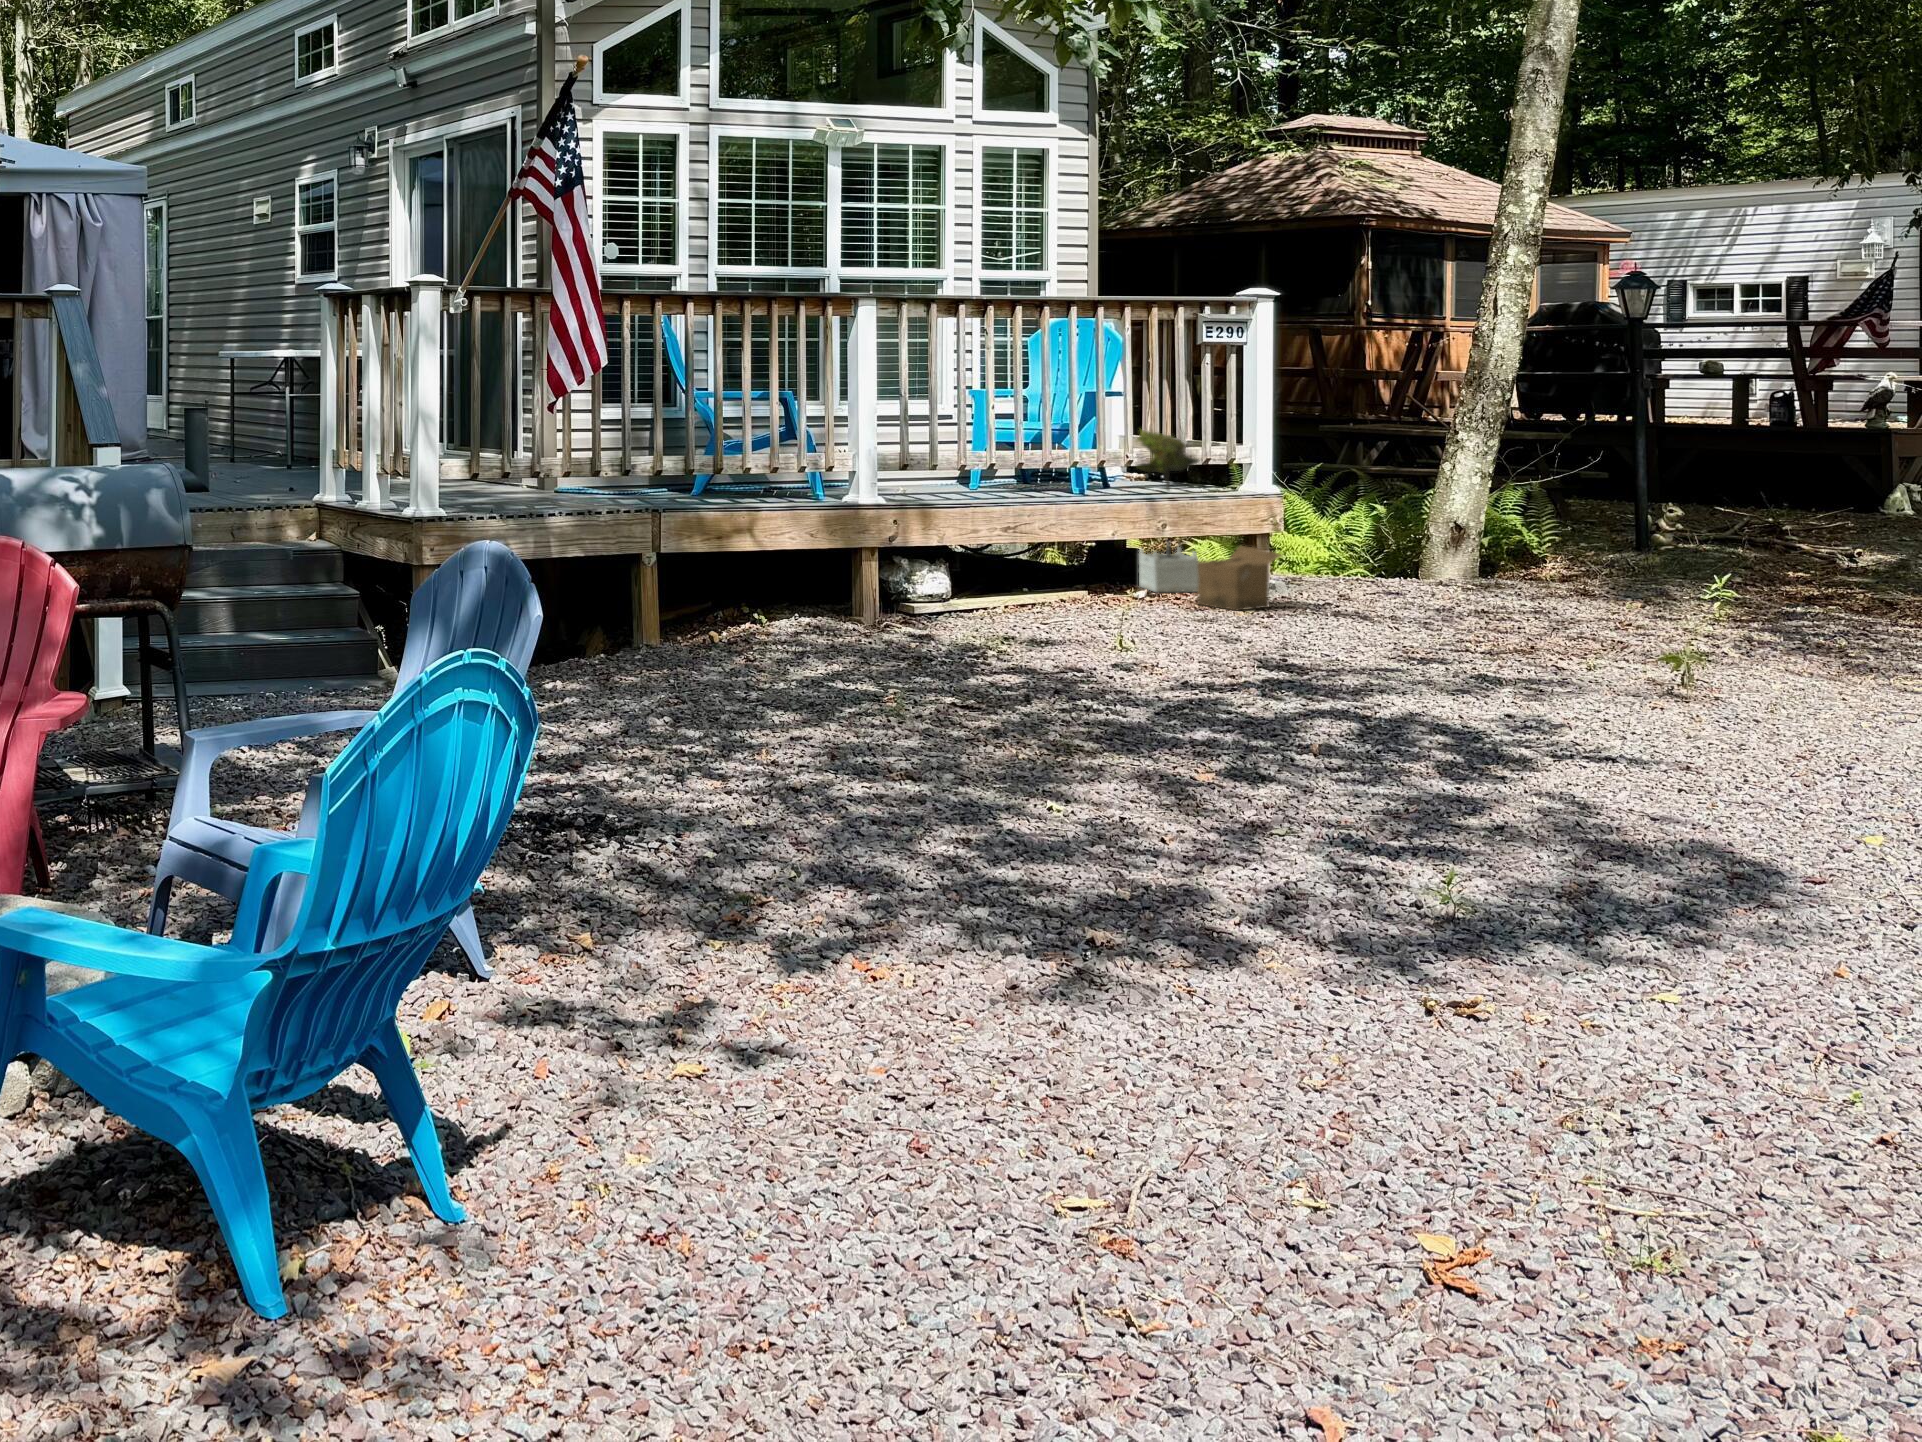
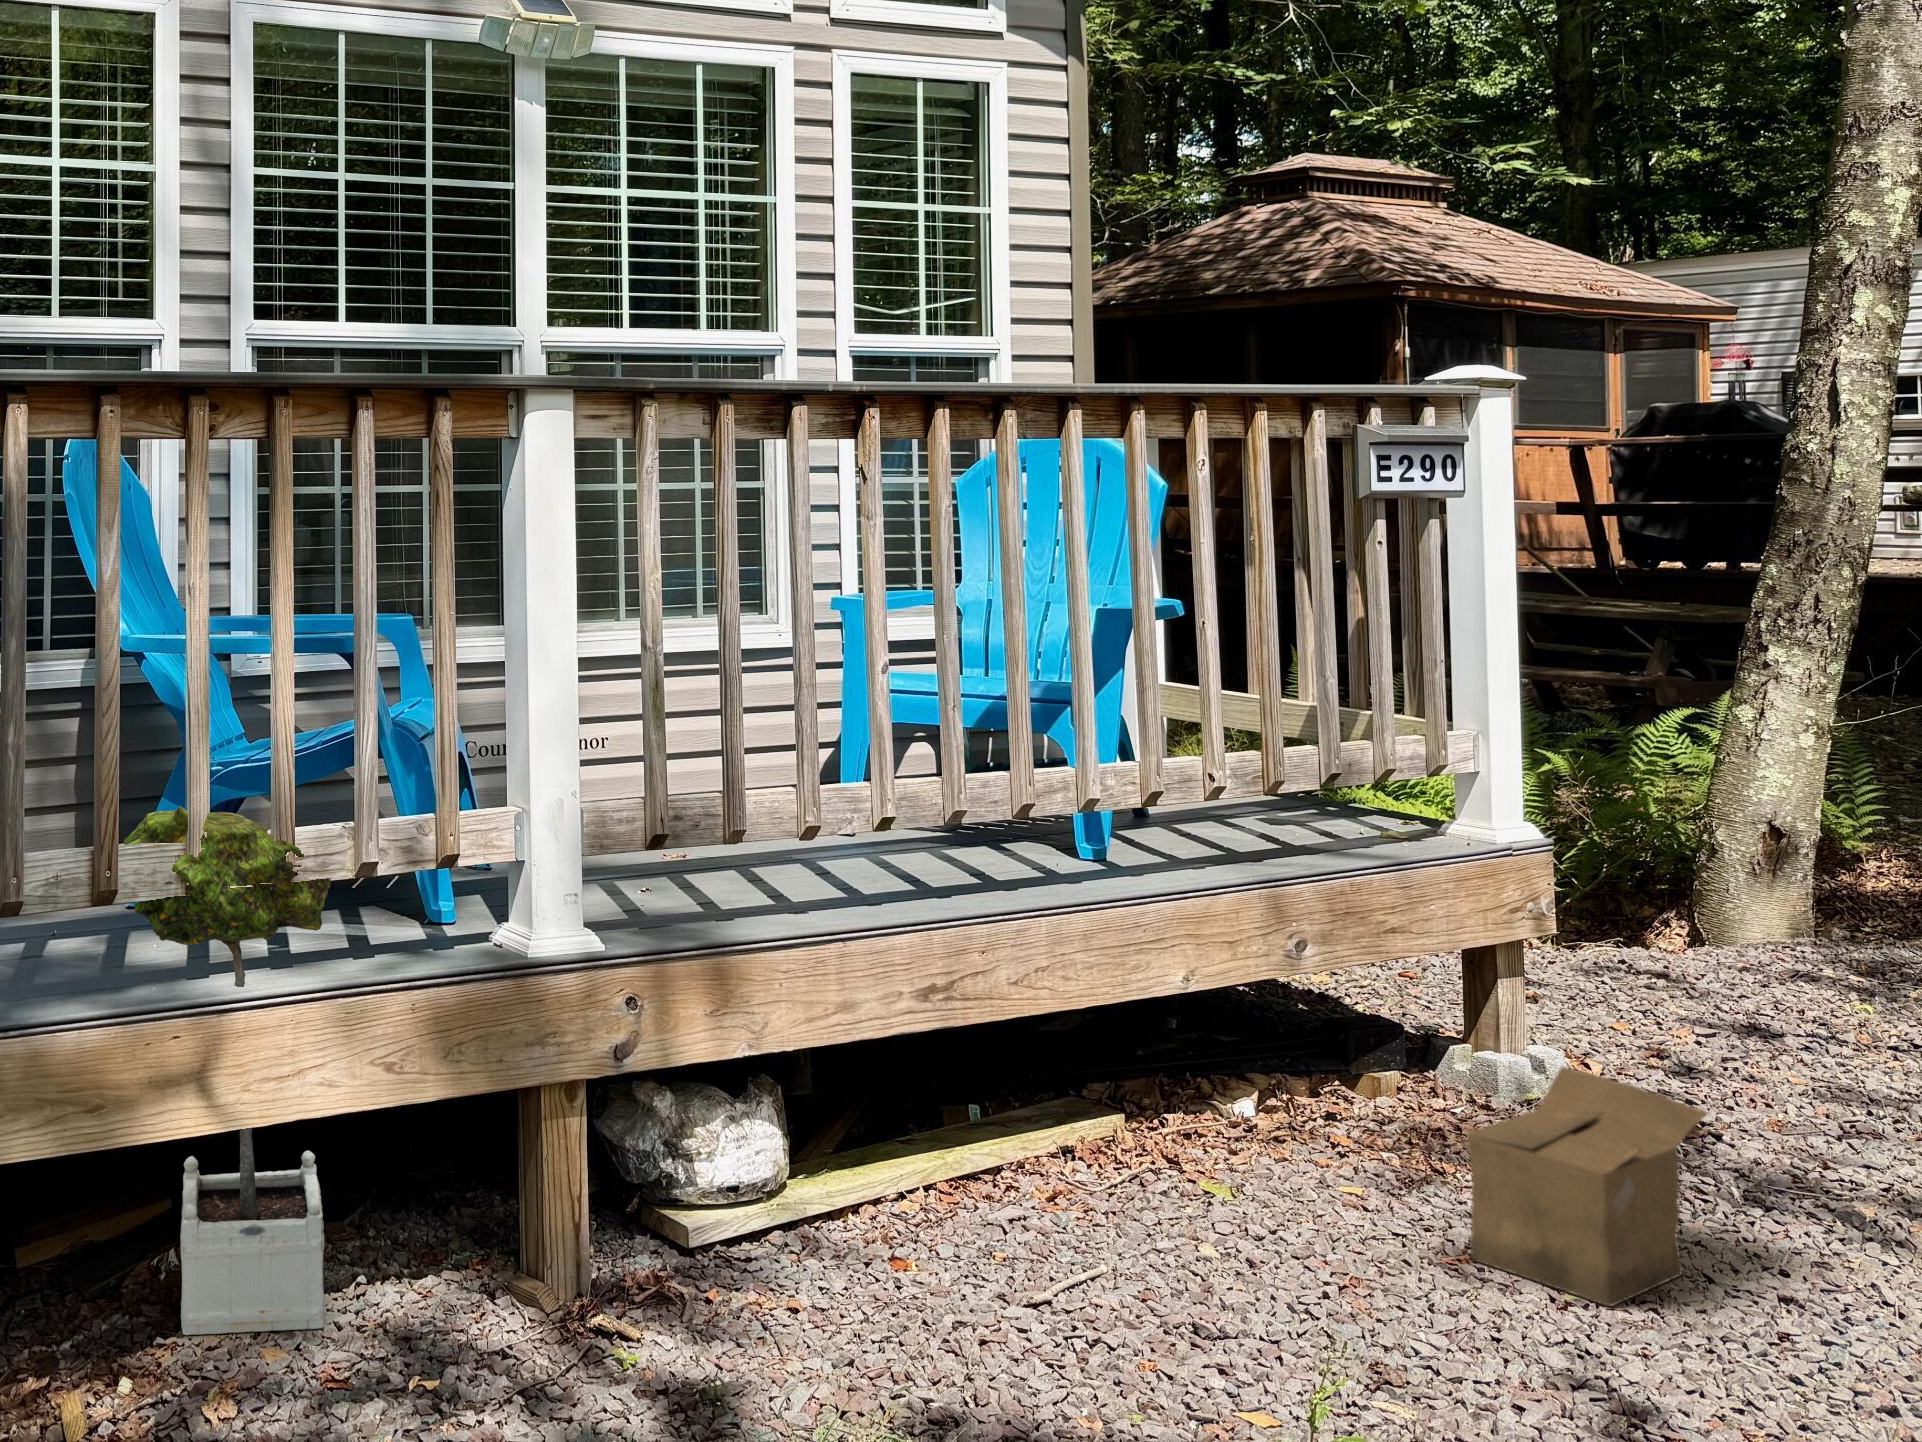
potted tree: present [1136,430,1198,592] -> present [123,806,331,1335]

